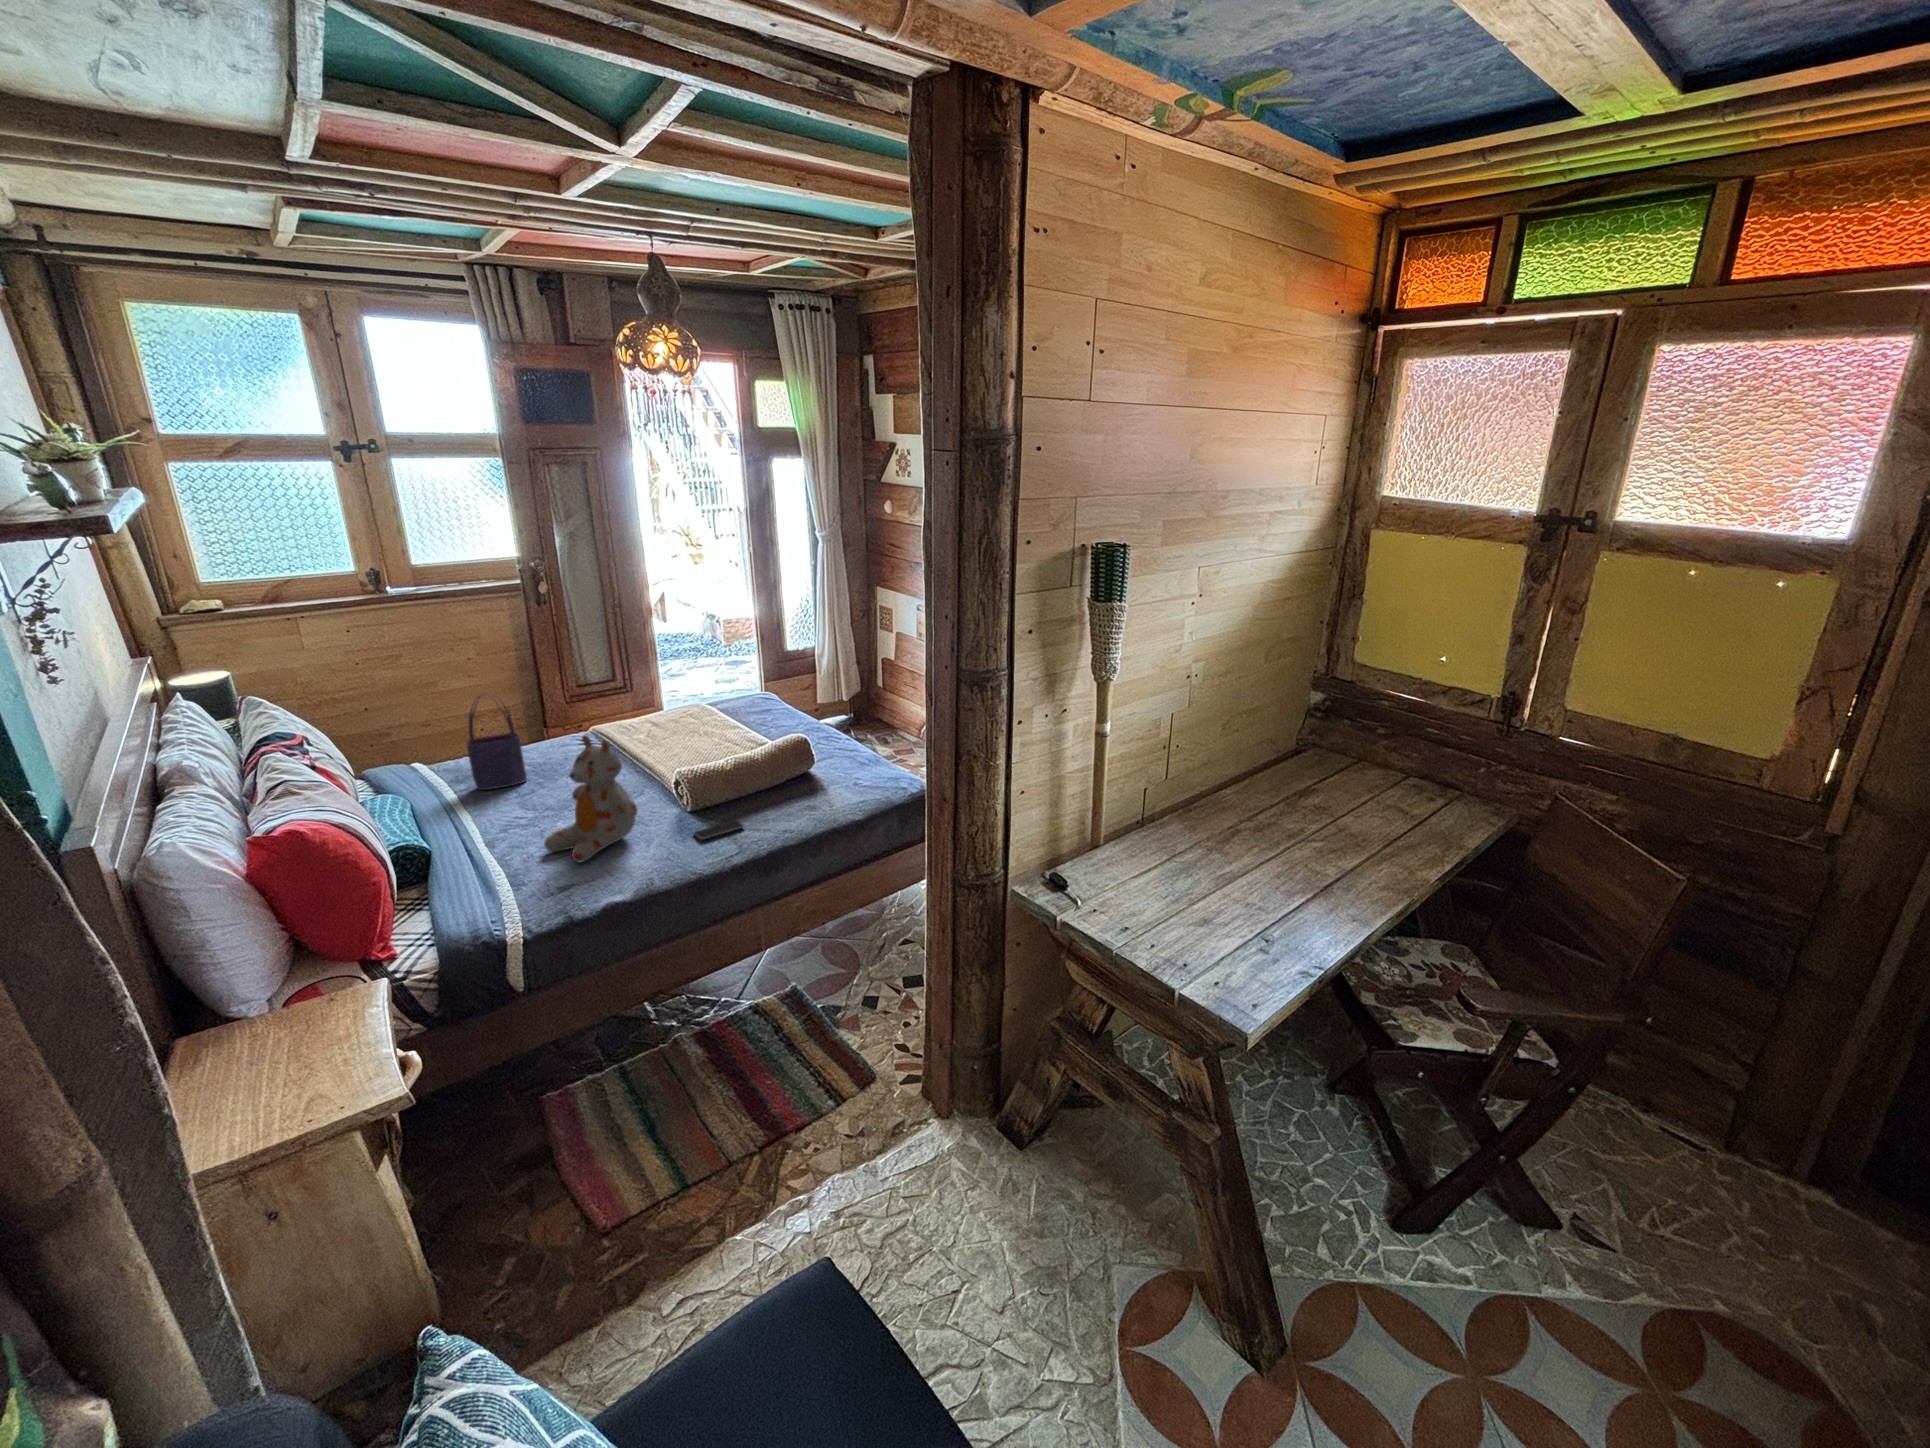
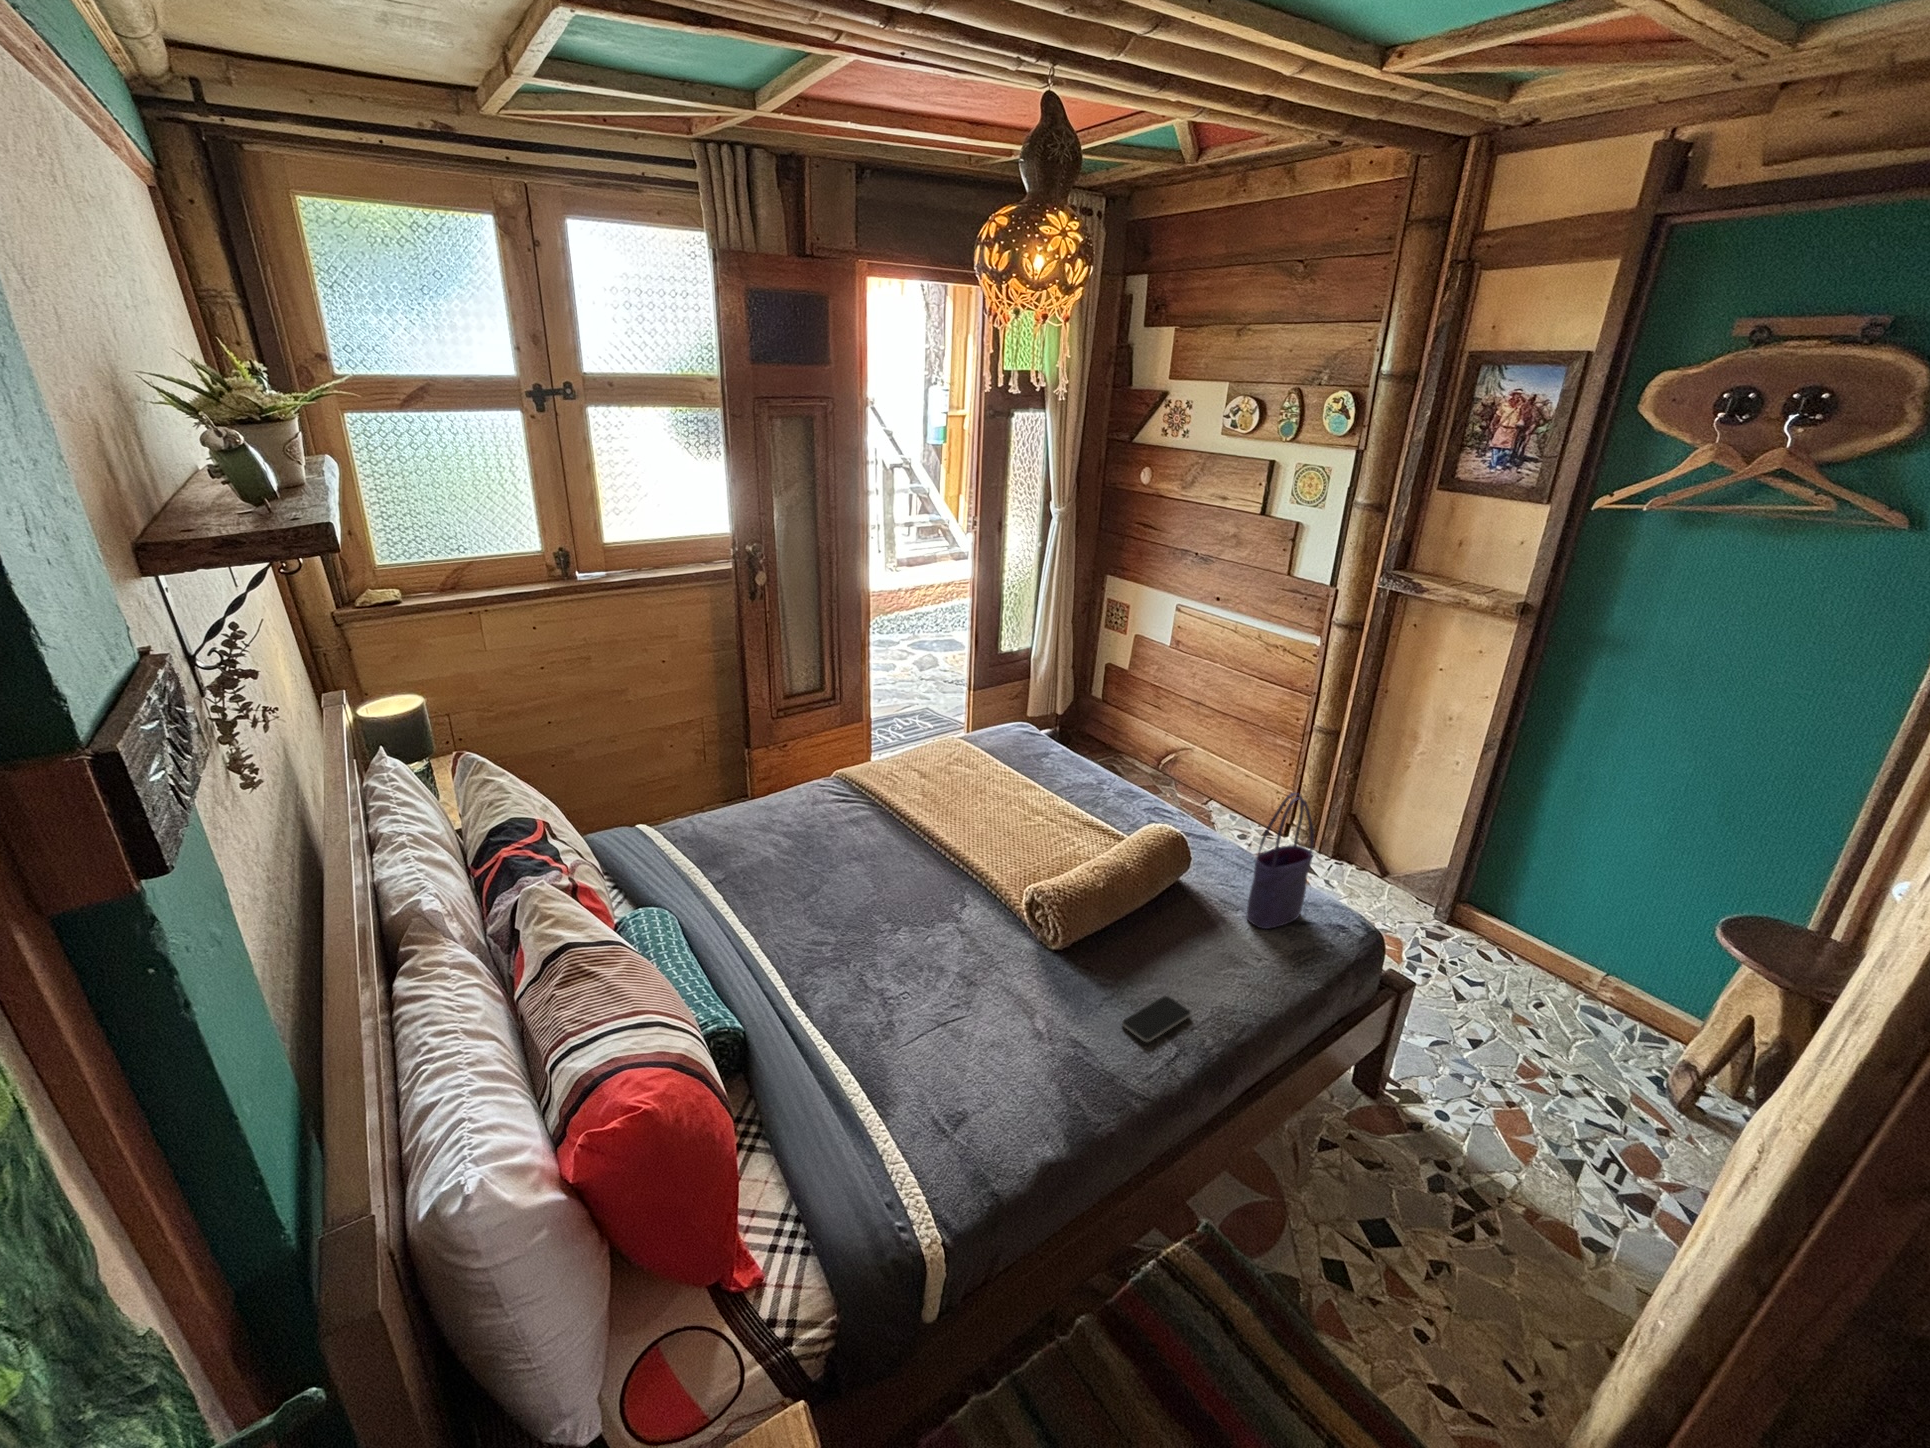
tote bag: present [466,694,527,790] -> present [1247,793,1314,929]
stuffed bear: present [544,735,637,863] -> none [922,874,1067,1088]

